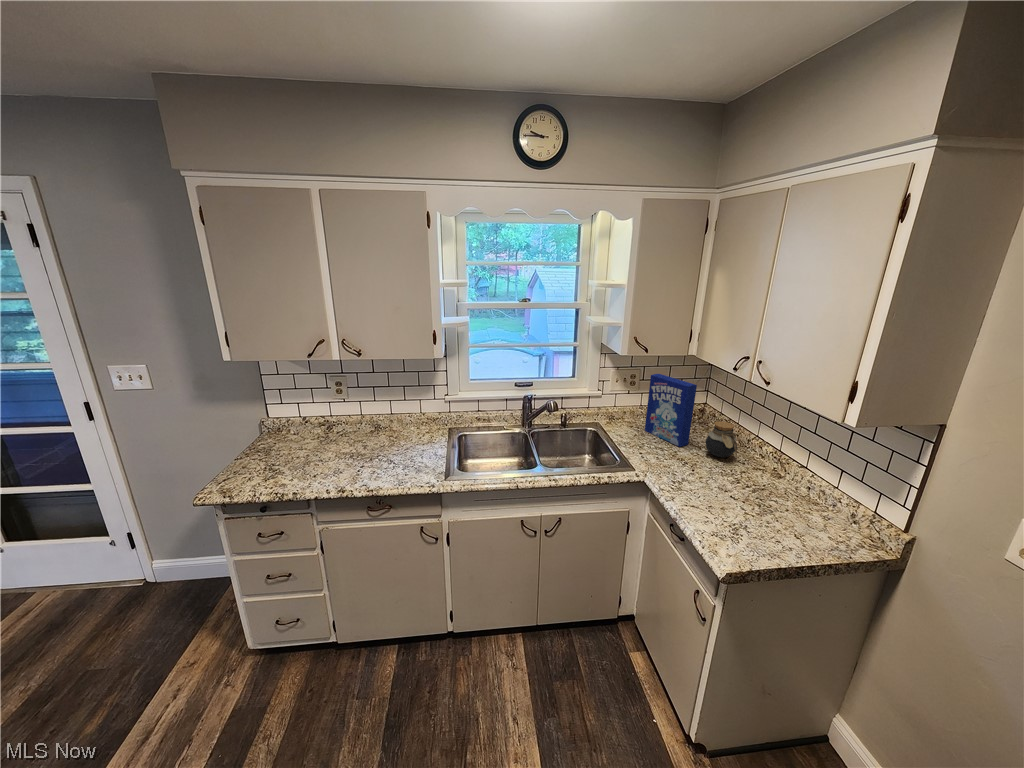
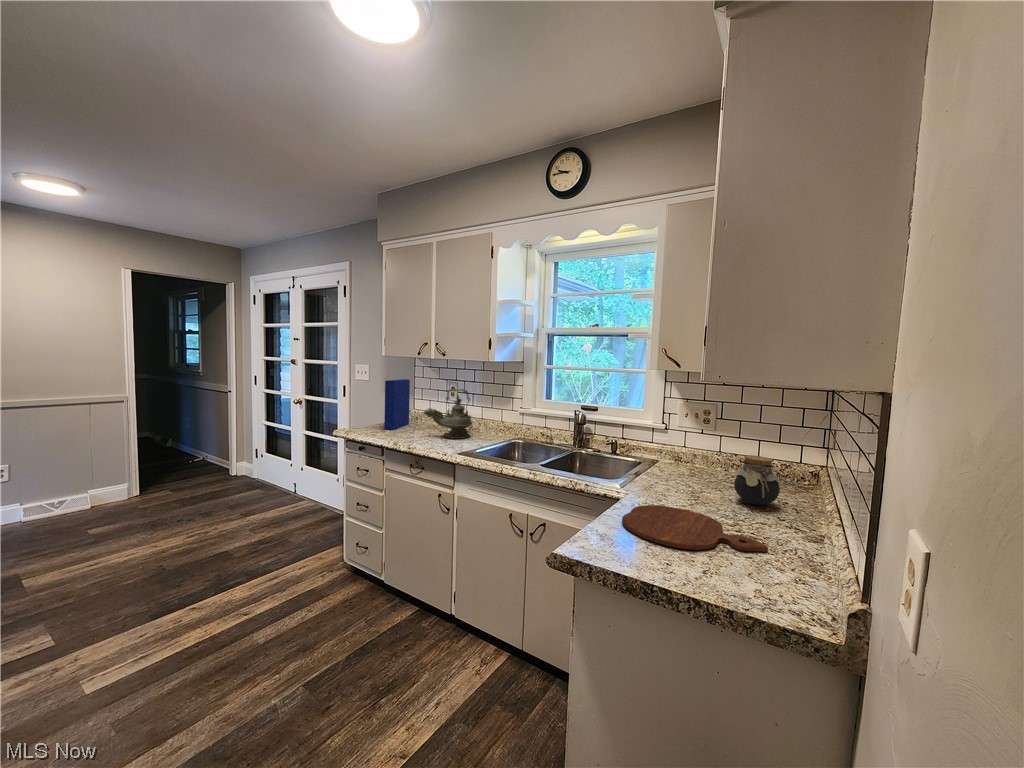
cereal box: present [645,374,697,447] -> present [384,379,410,430]
teapot: none [353,392,416,454] -> present [424,389,473,439]
cutting board: none [690,482,789,526] -> present [622,505,768,552]

